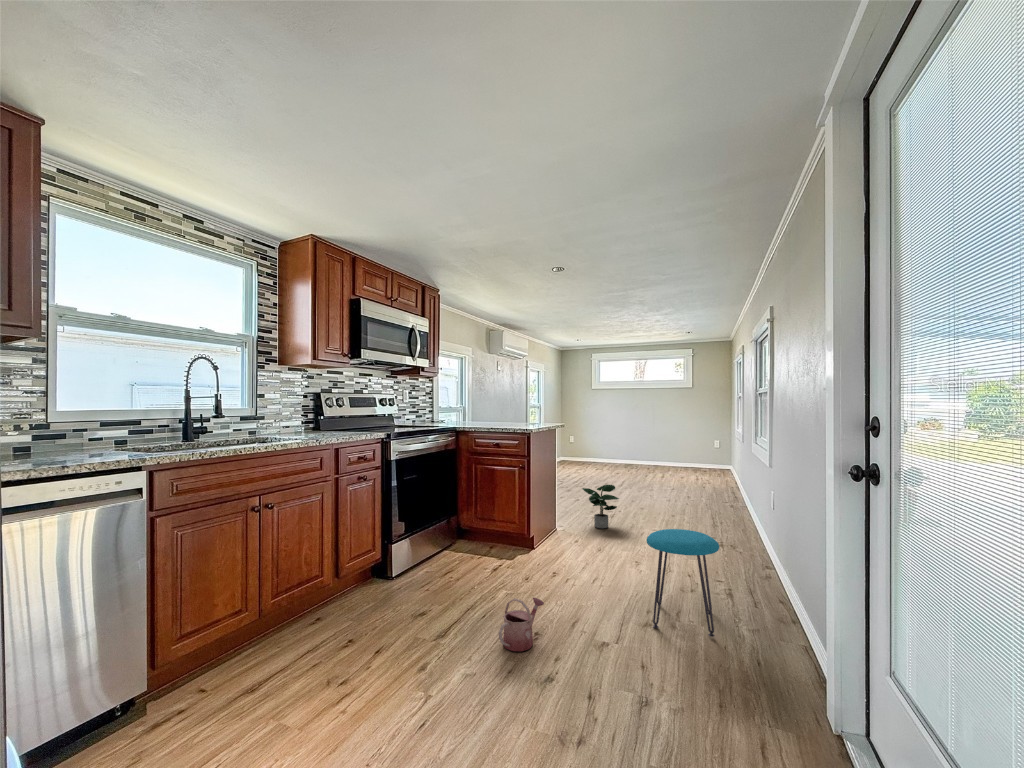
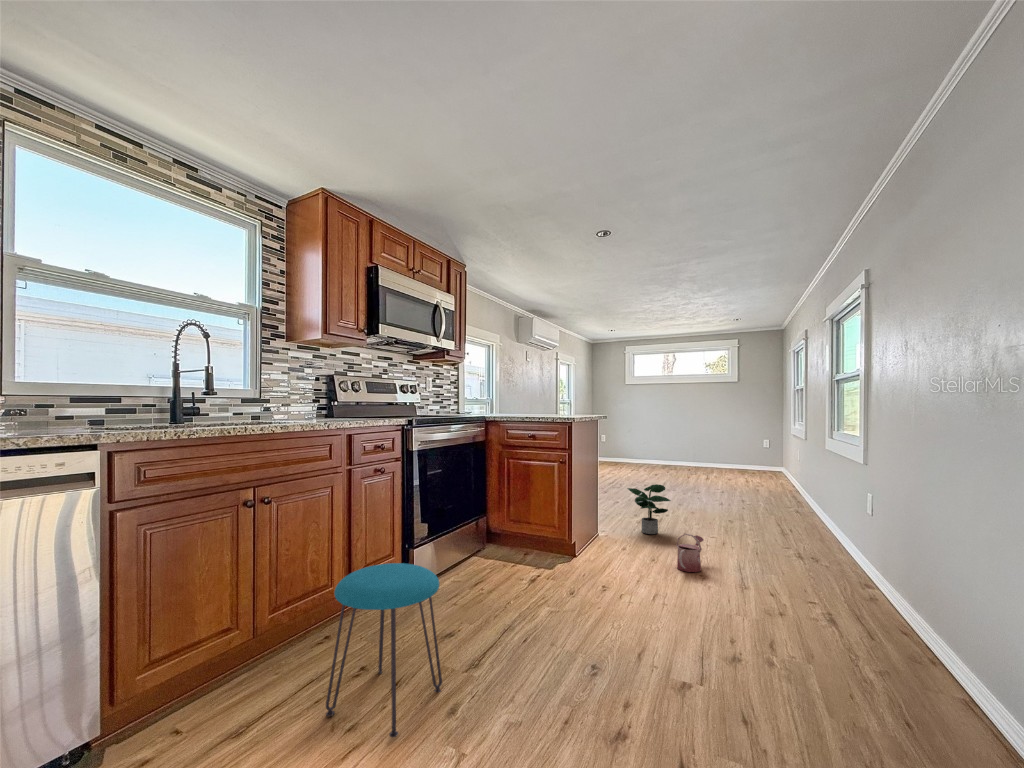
stool: present [647,529,719,637] -> present [326,563,442,737]
watering can: present [499,598,544,651] -> present [676,534,704,572]

